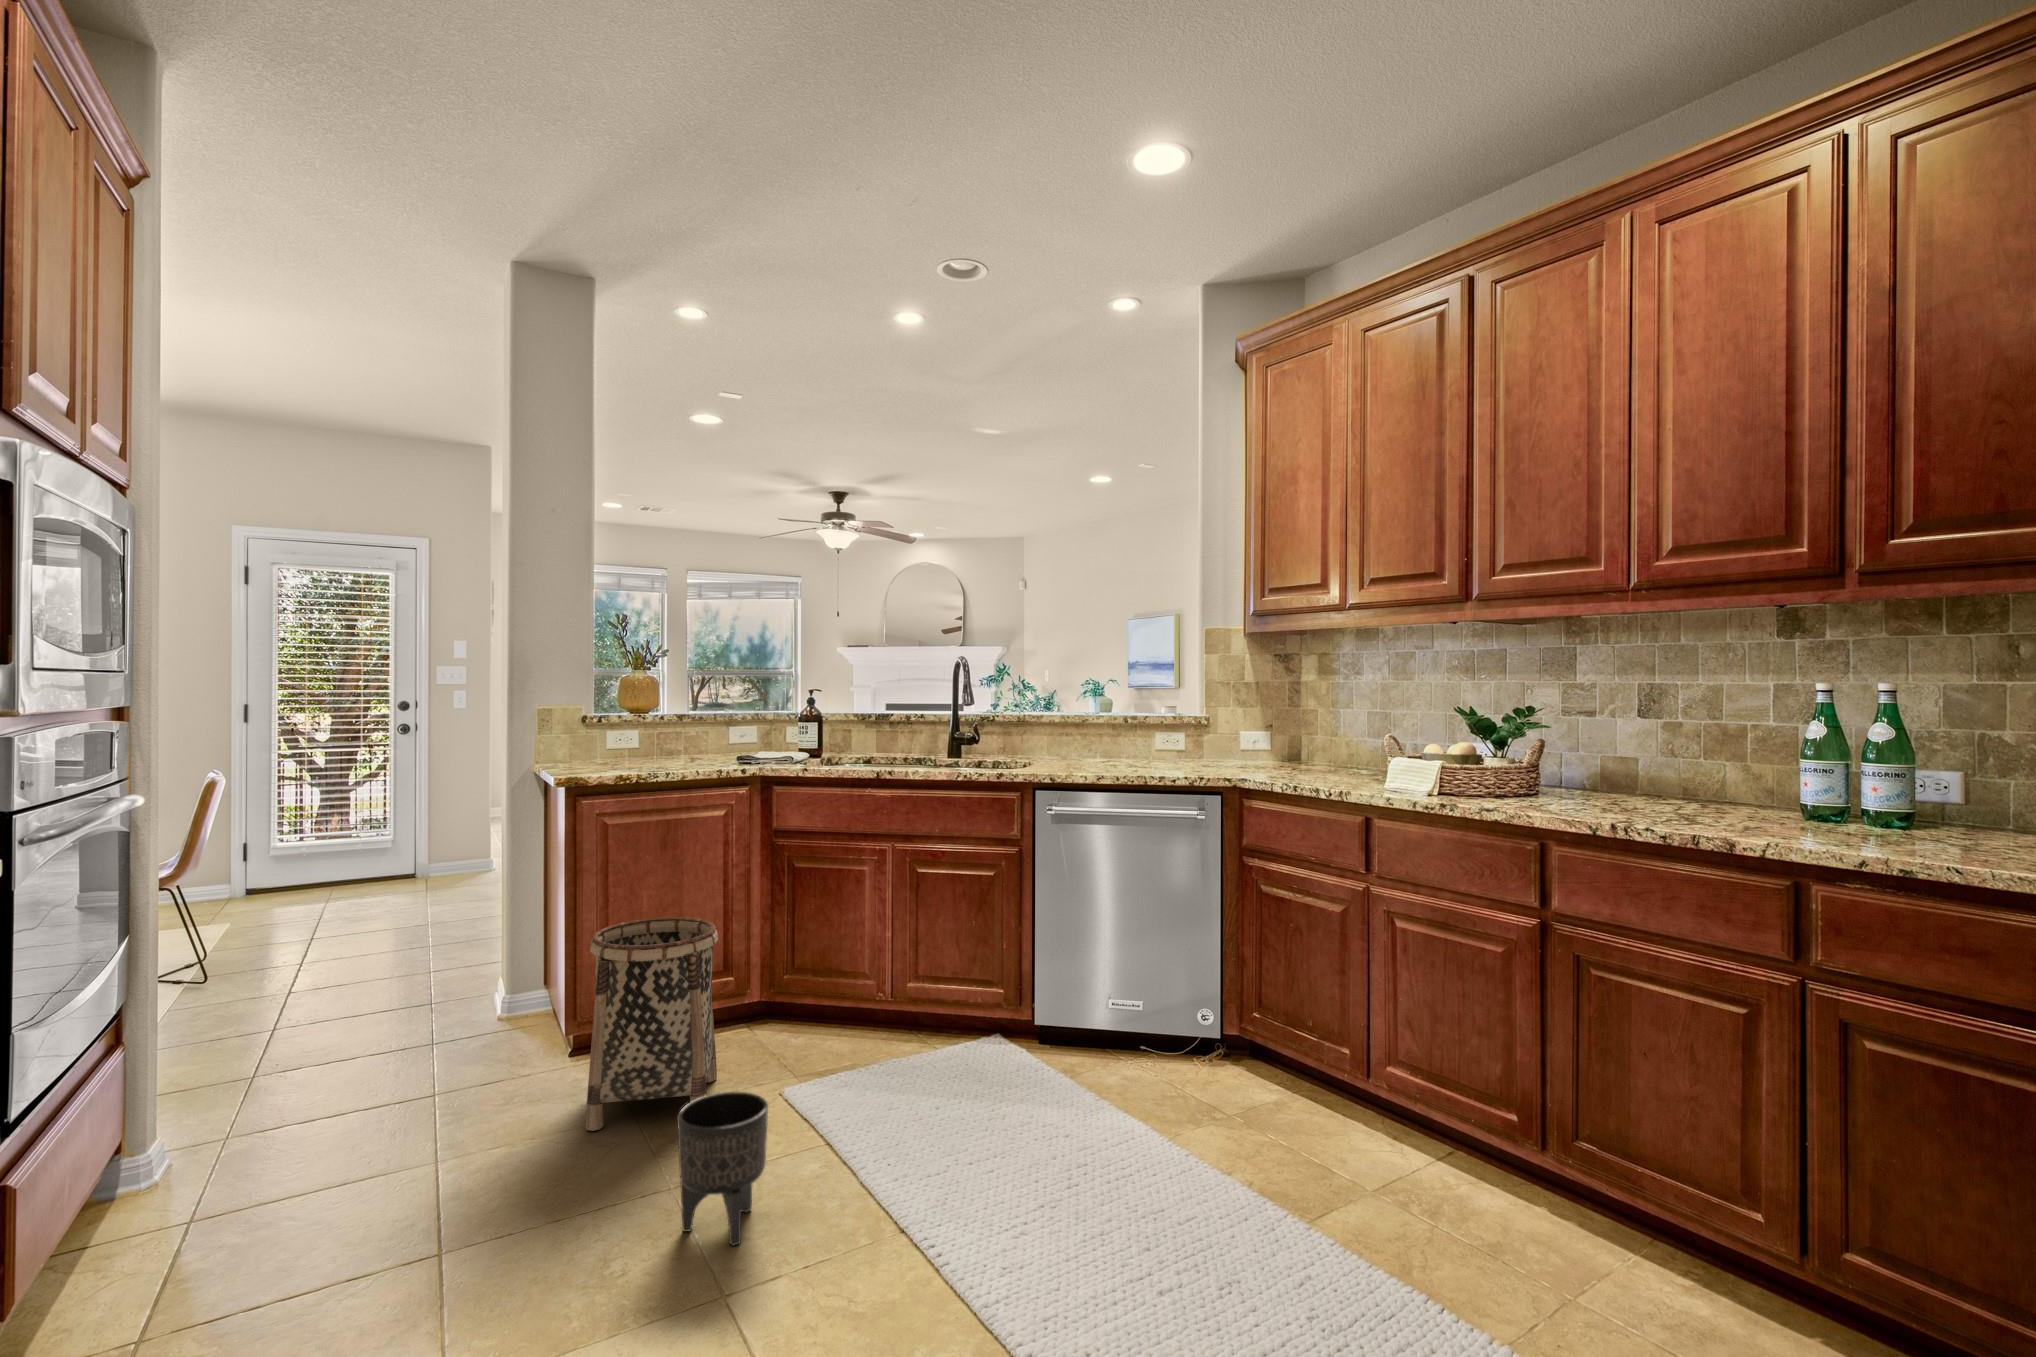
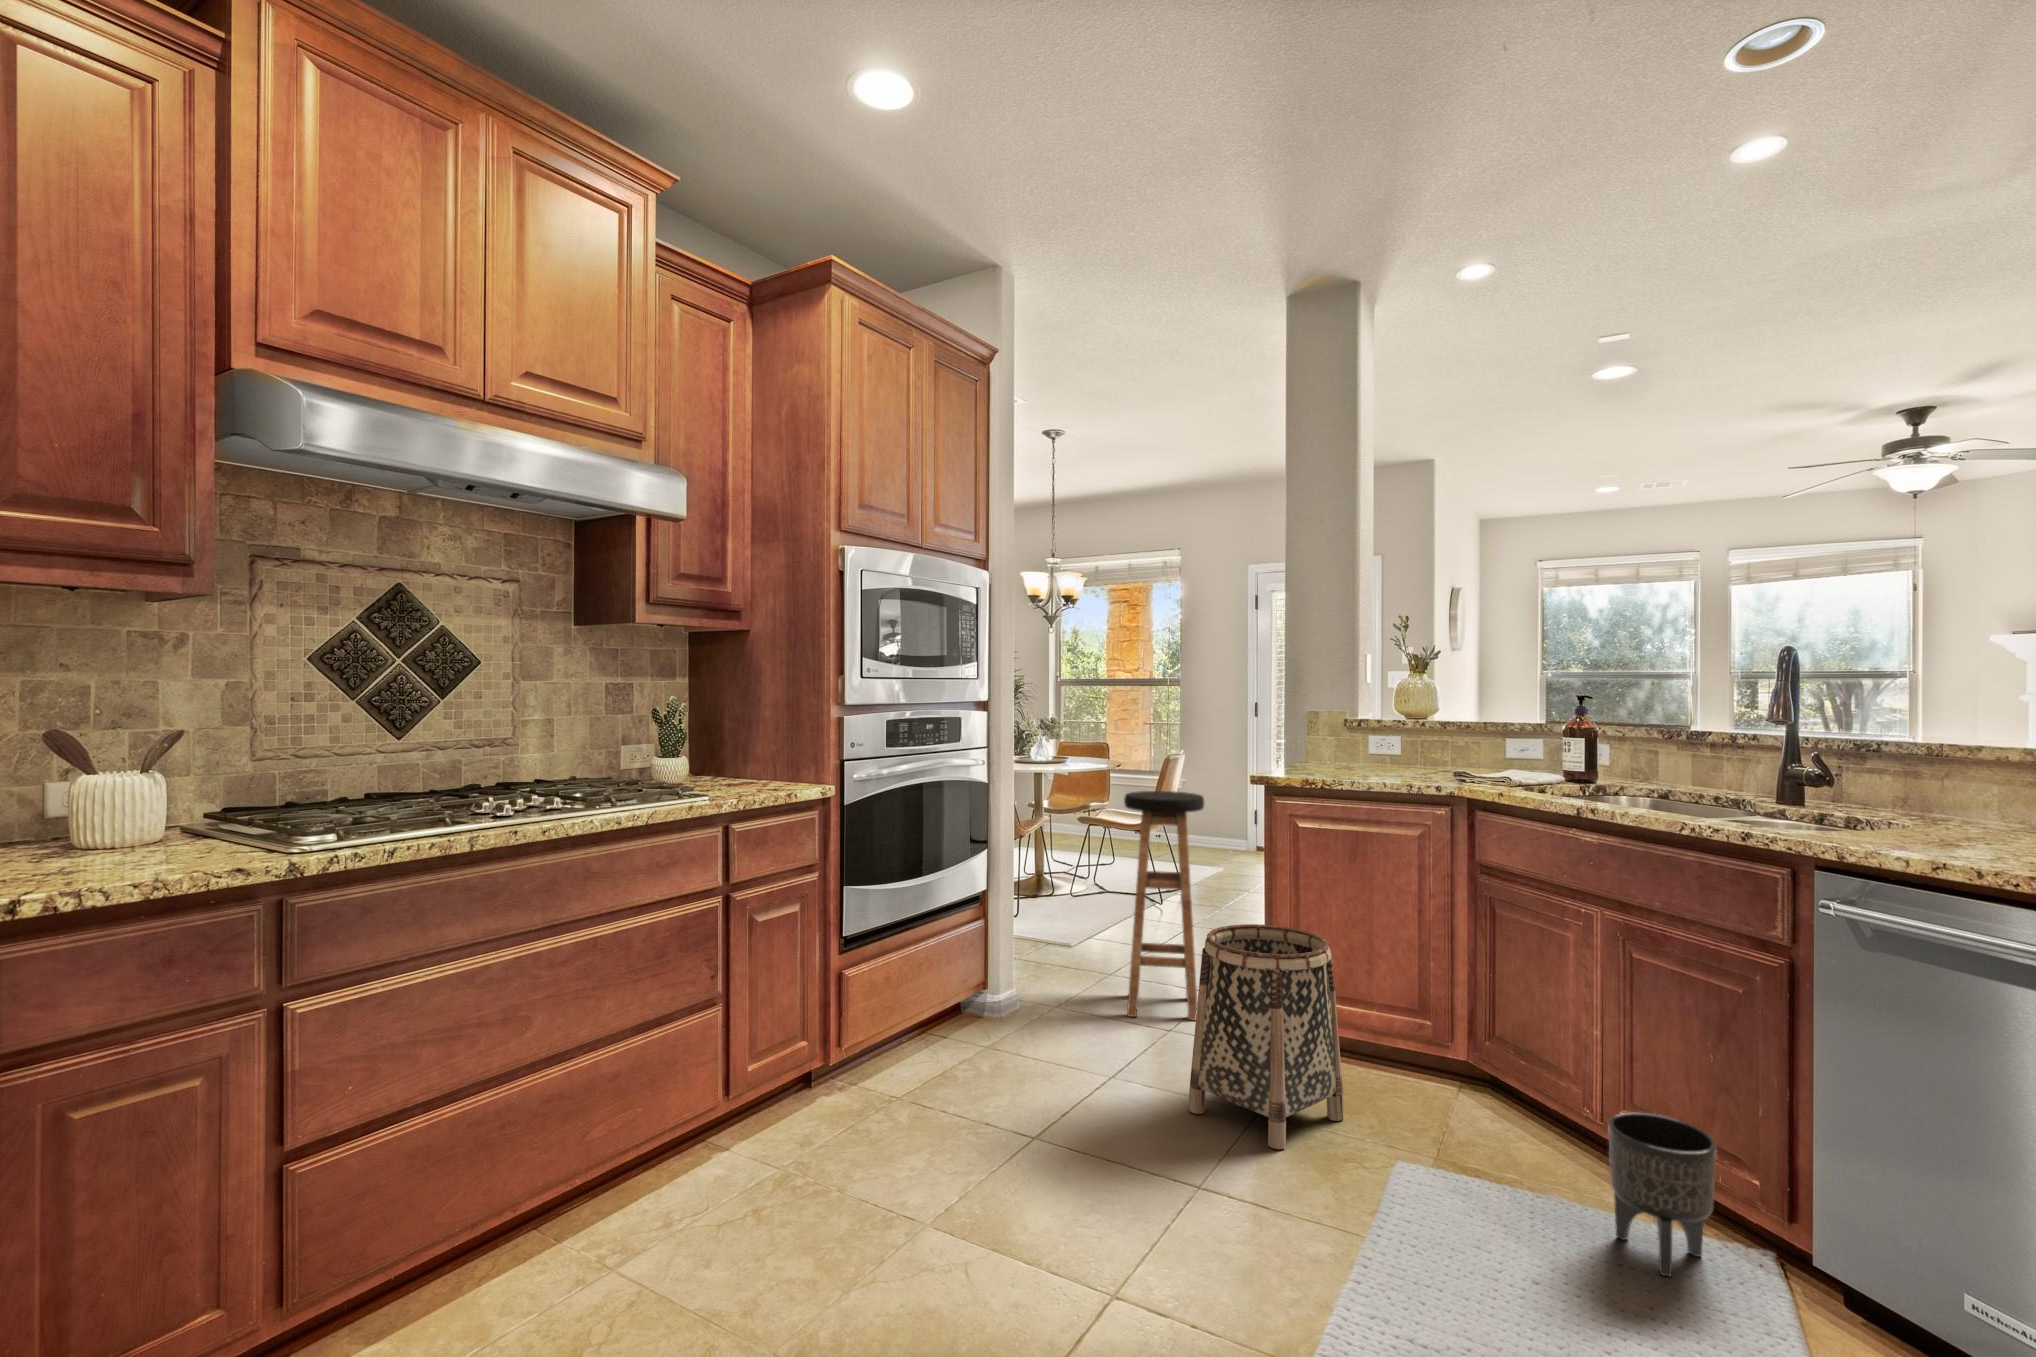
bar stool: none [349,809,472,1088] -> present [1124,791,1204,1021]
planter: present [677,1092,768,1246] -> present [1608,1112,1717,1277]

